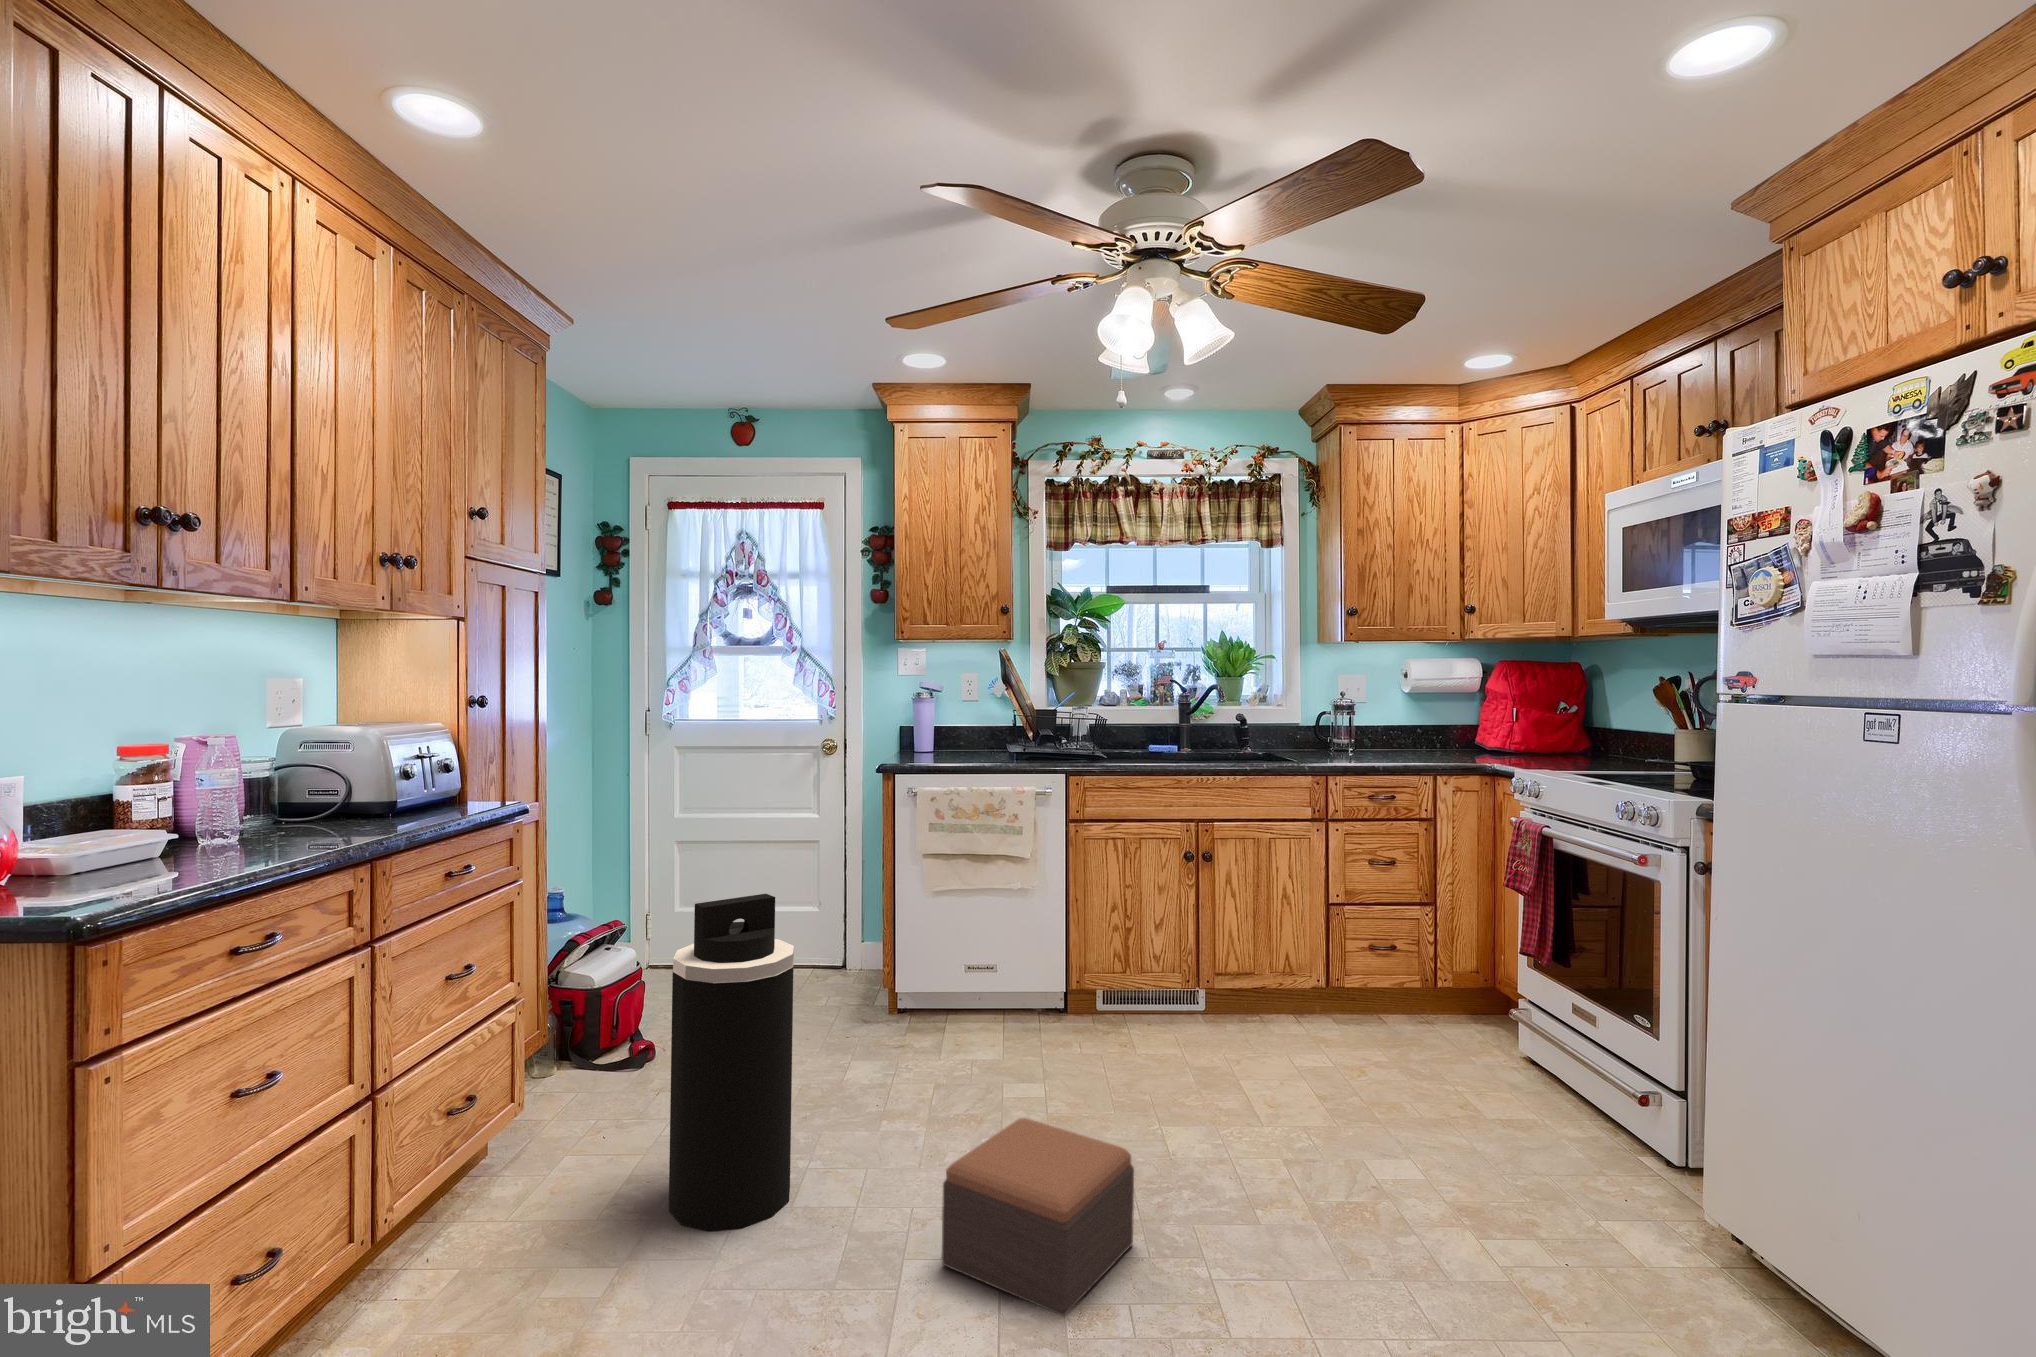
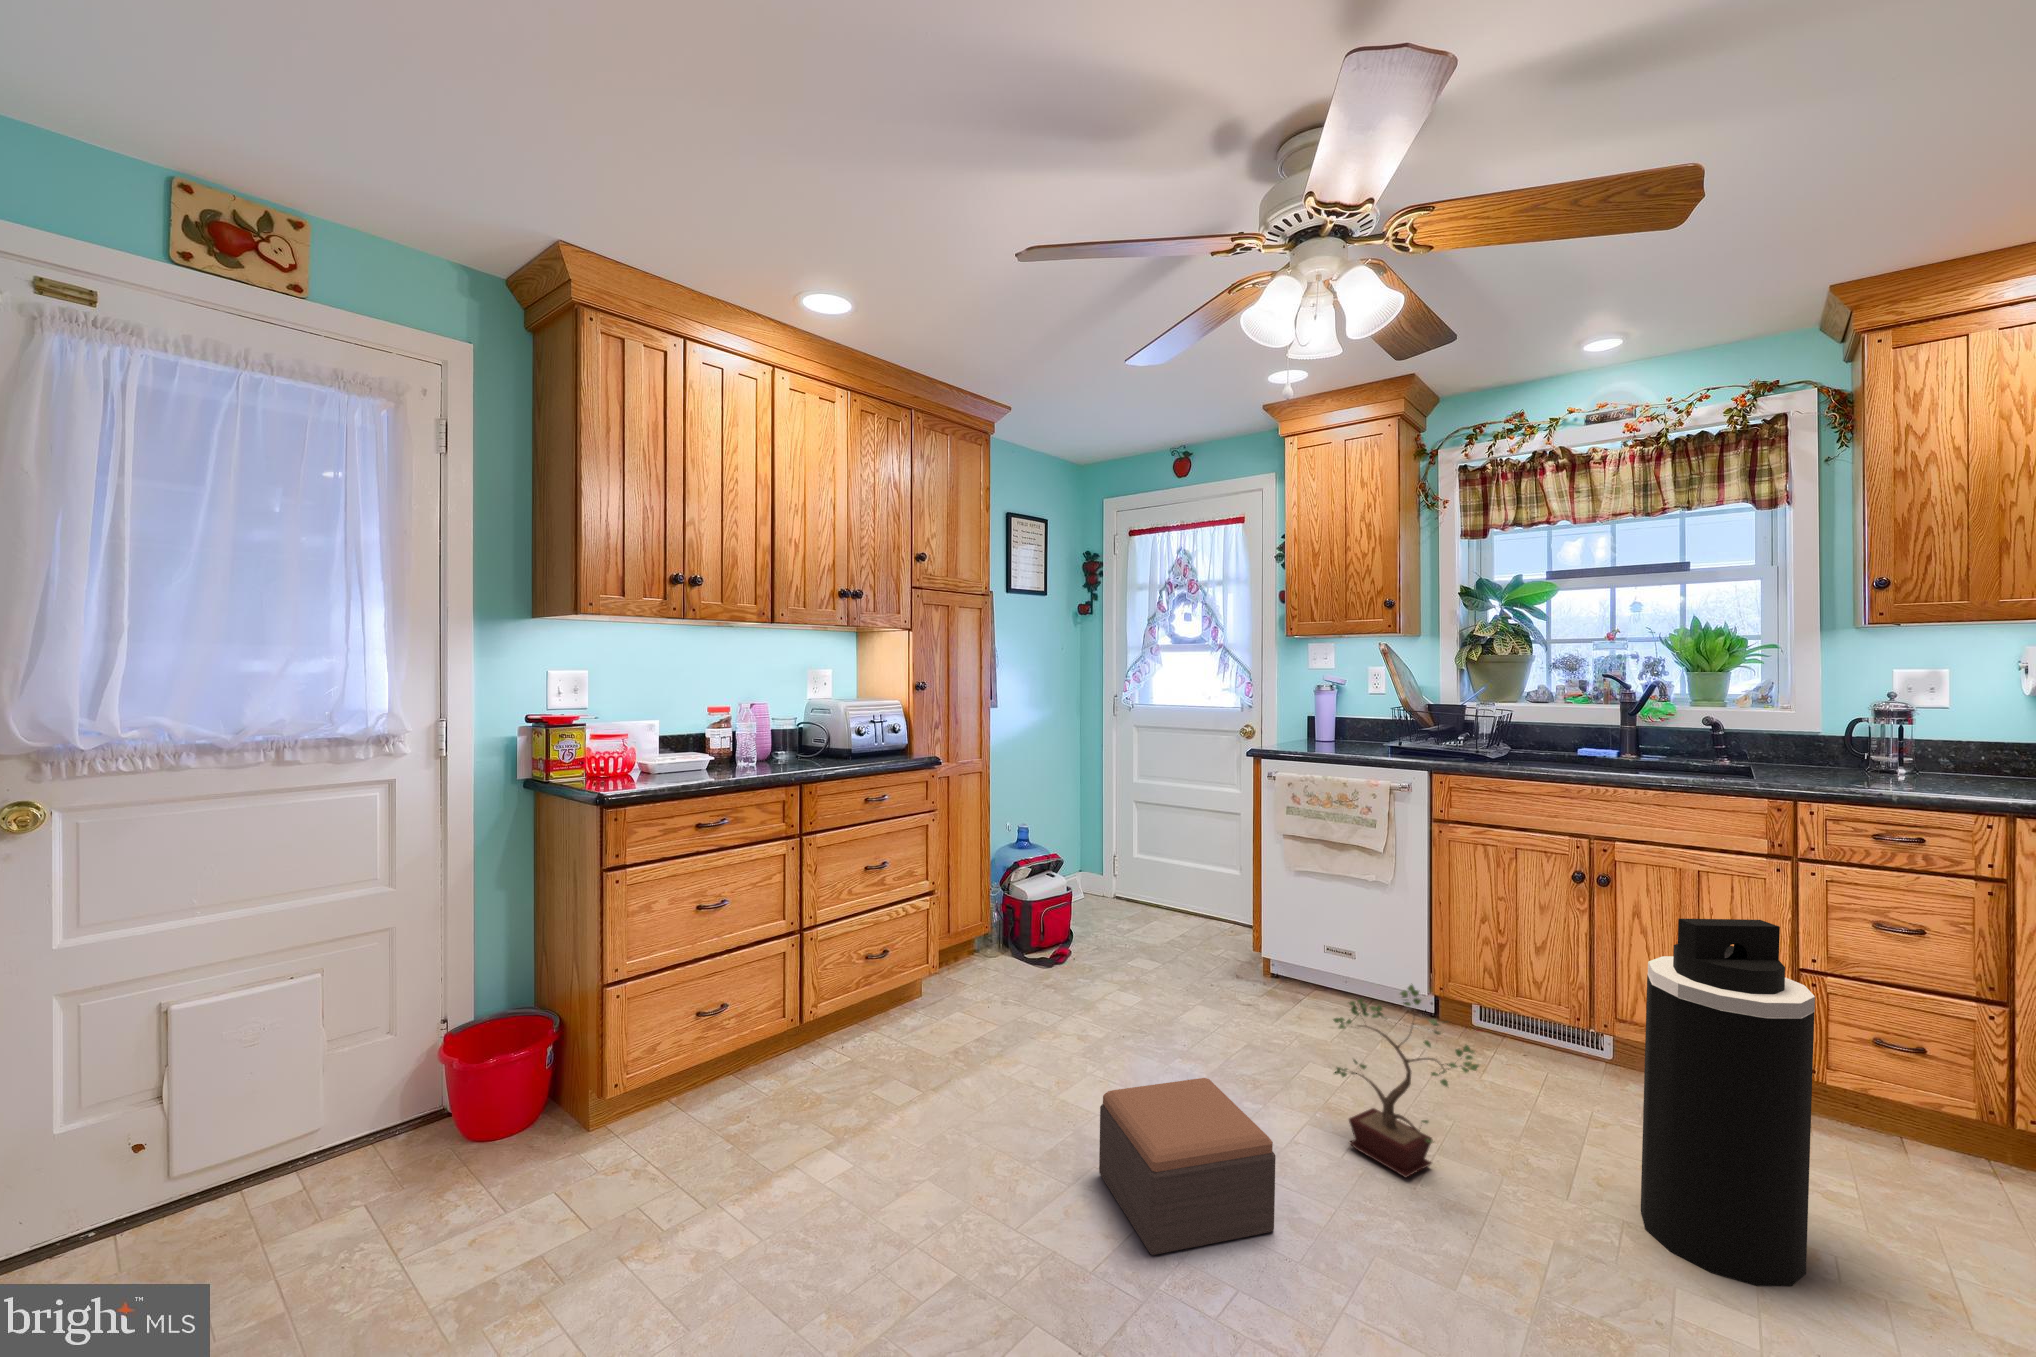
trash can: present [669,894,794,1231] -> present [1641,919,1815,1286]
potted plant: none [1090,970,1250,1155] -> present [1333,984,1479,1177]

